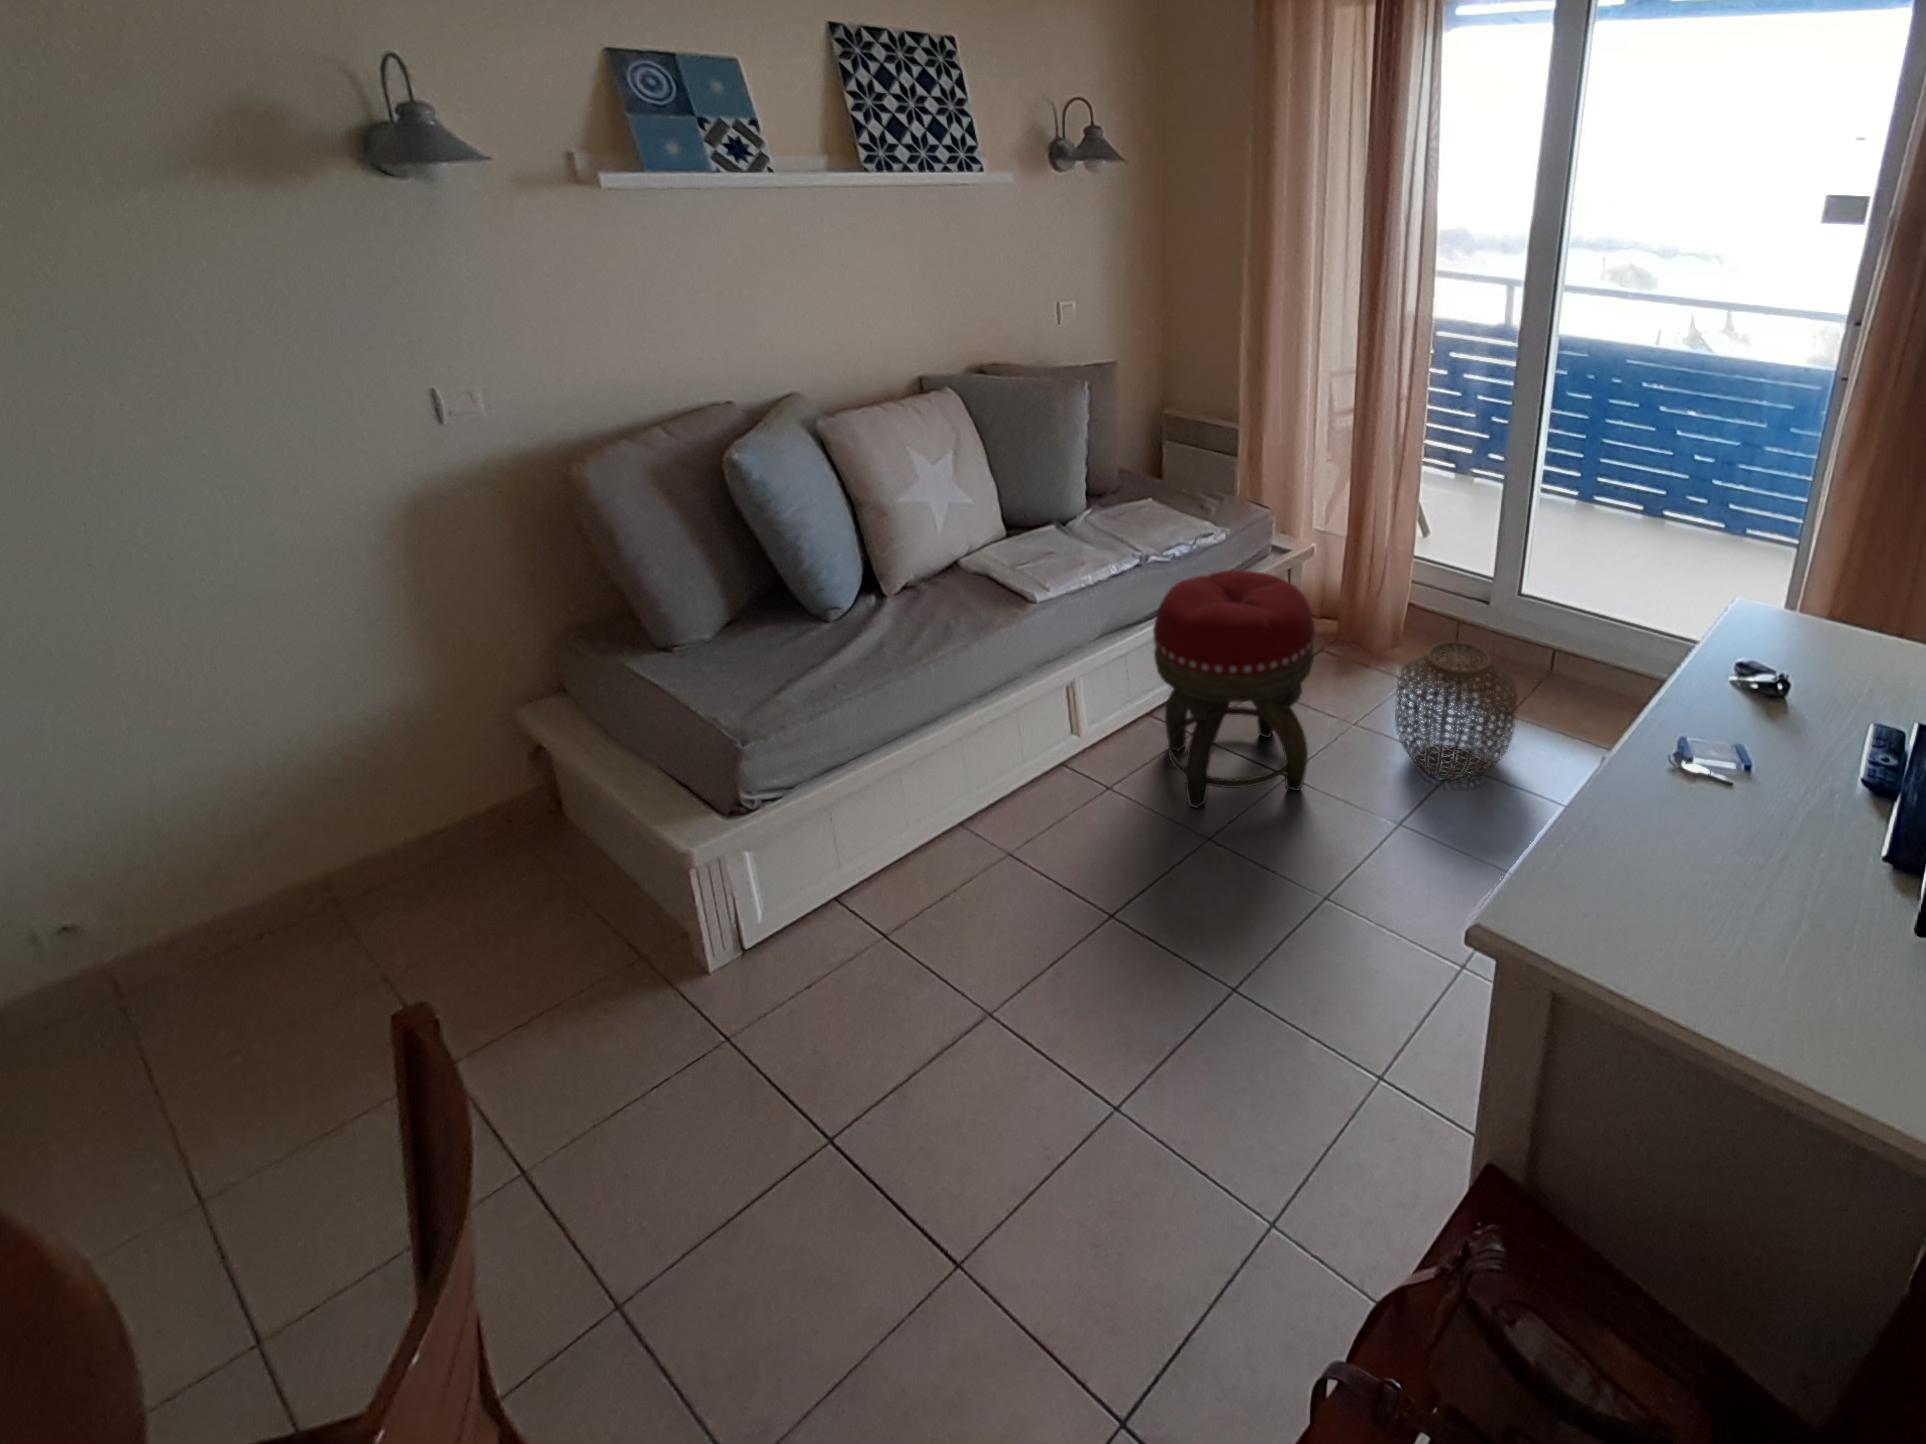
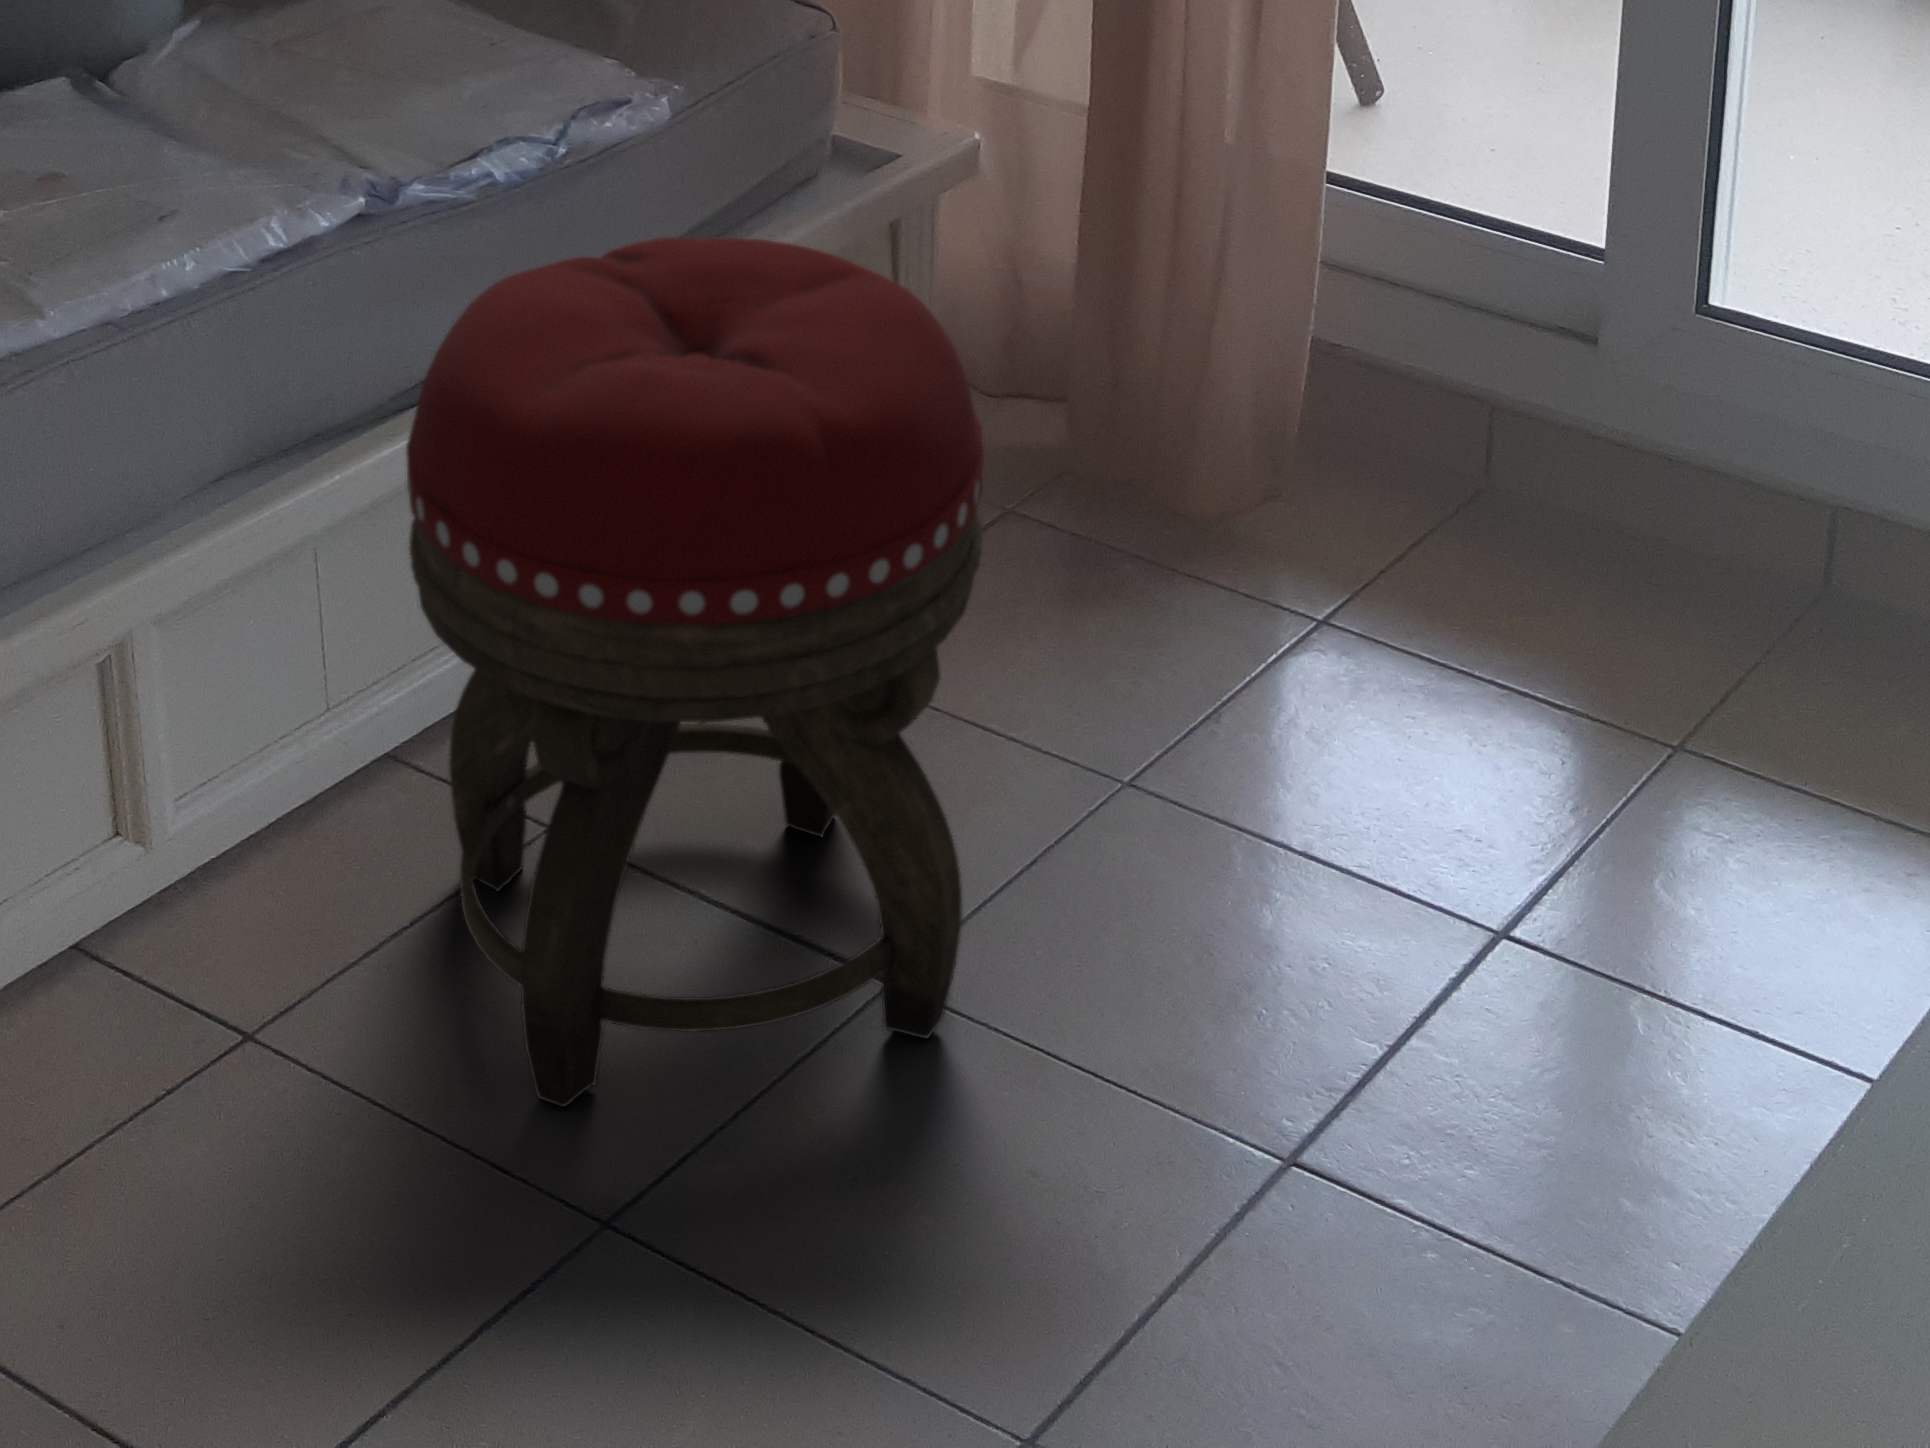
woven basket: present [1395,642,1517,781] -> none [1272,487,1712,996]

